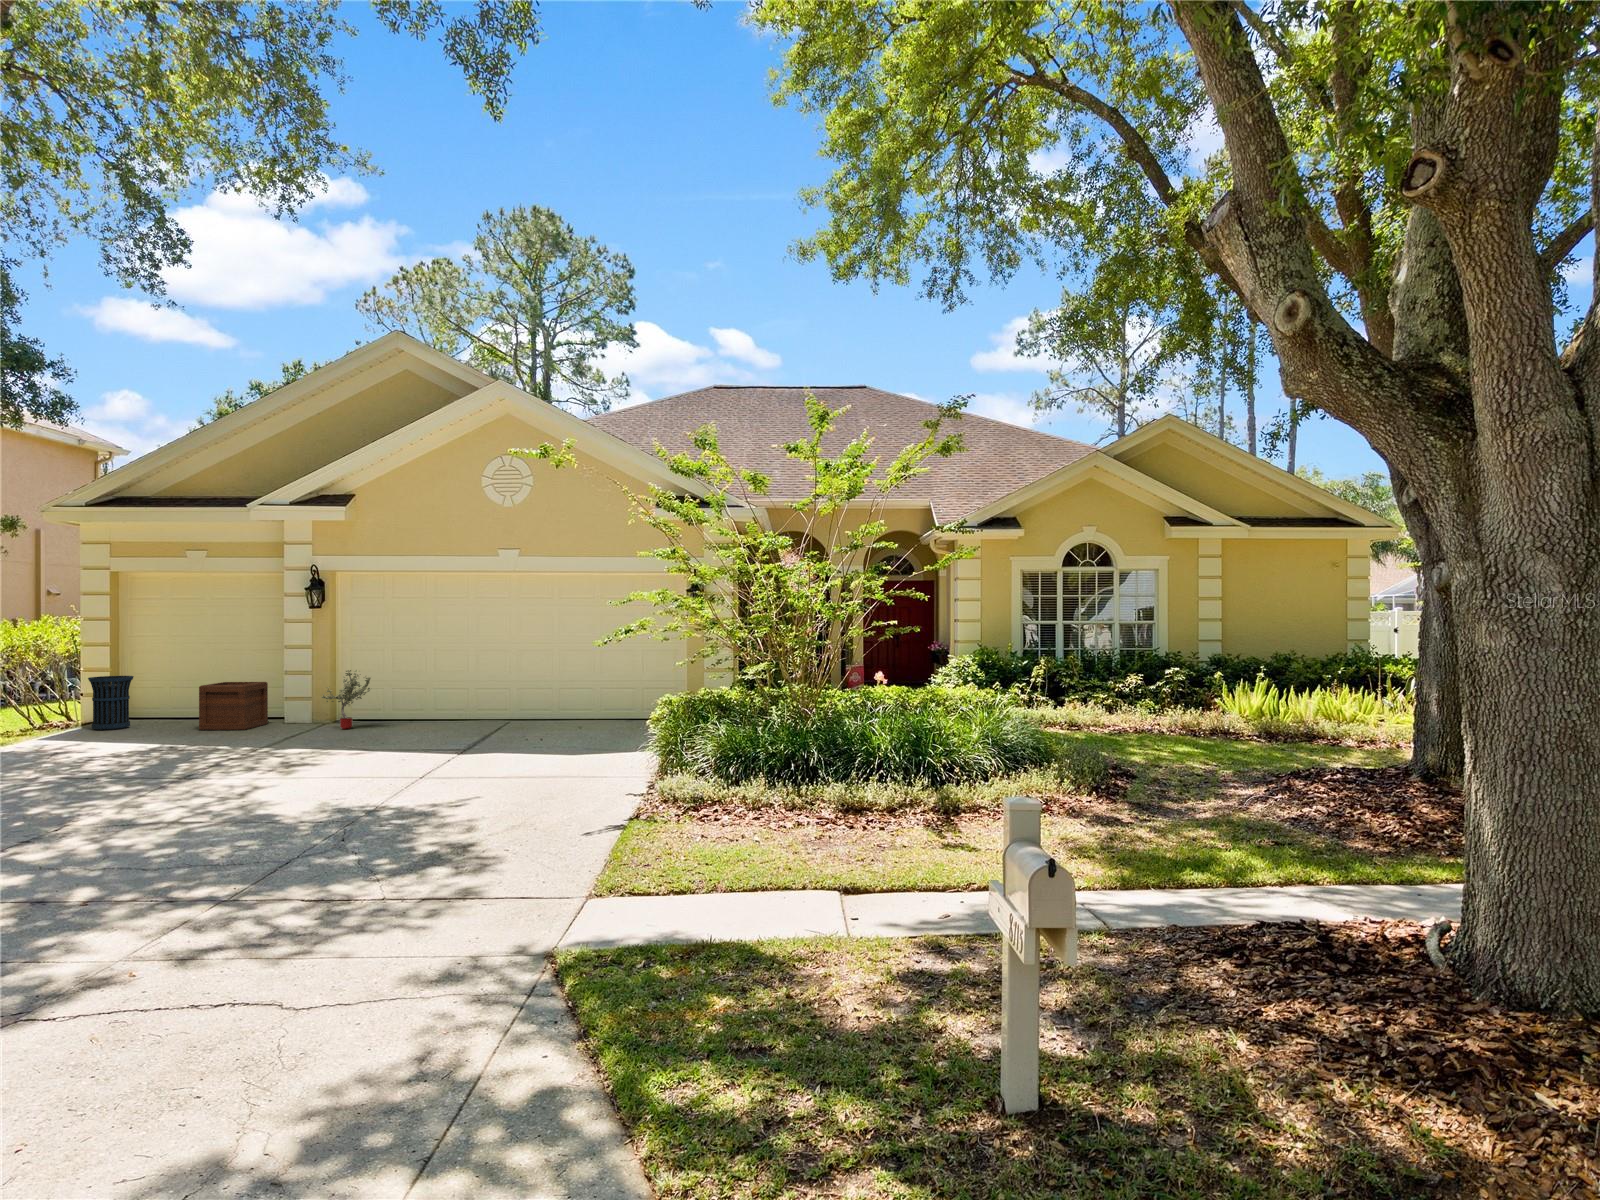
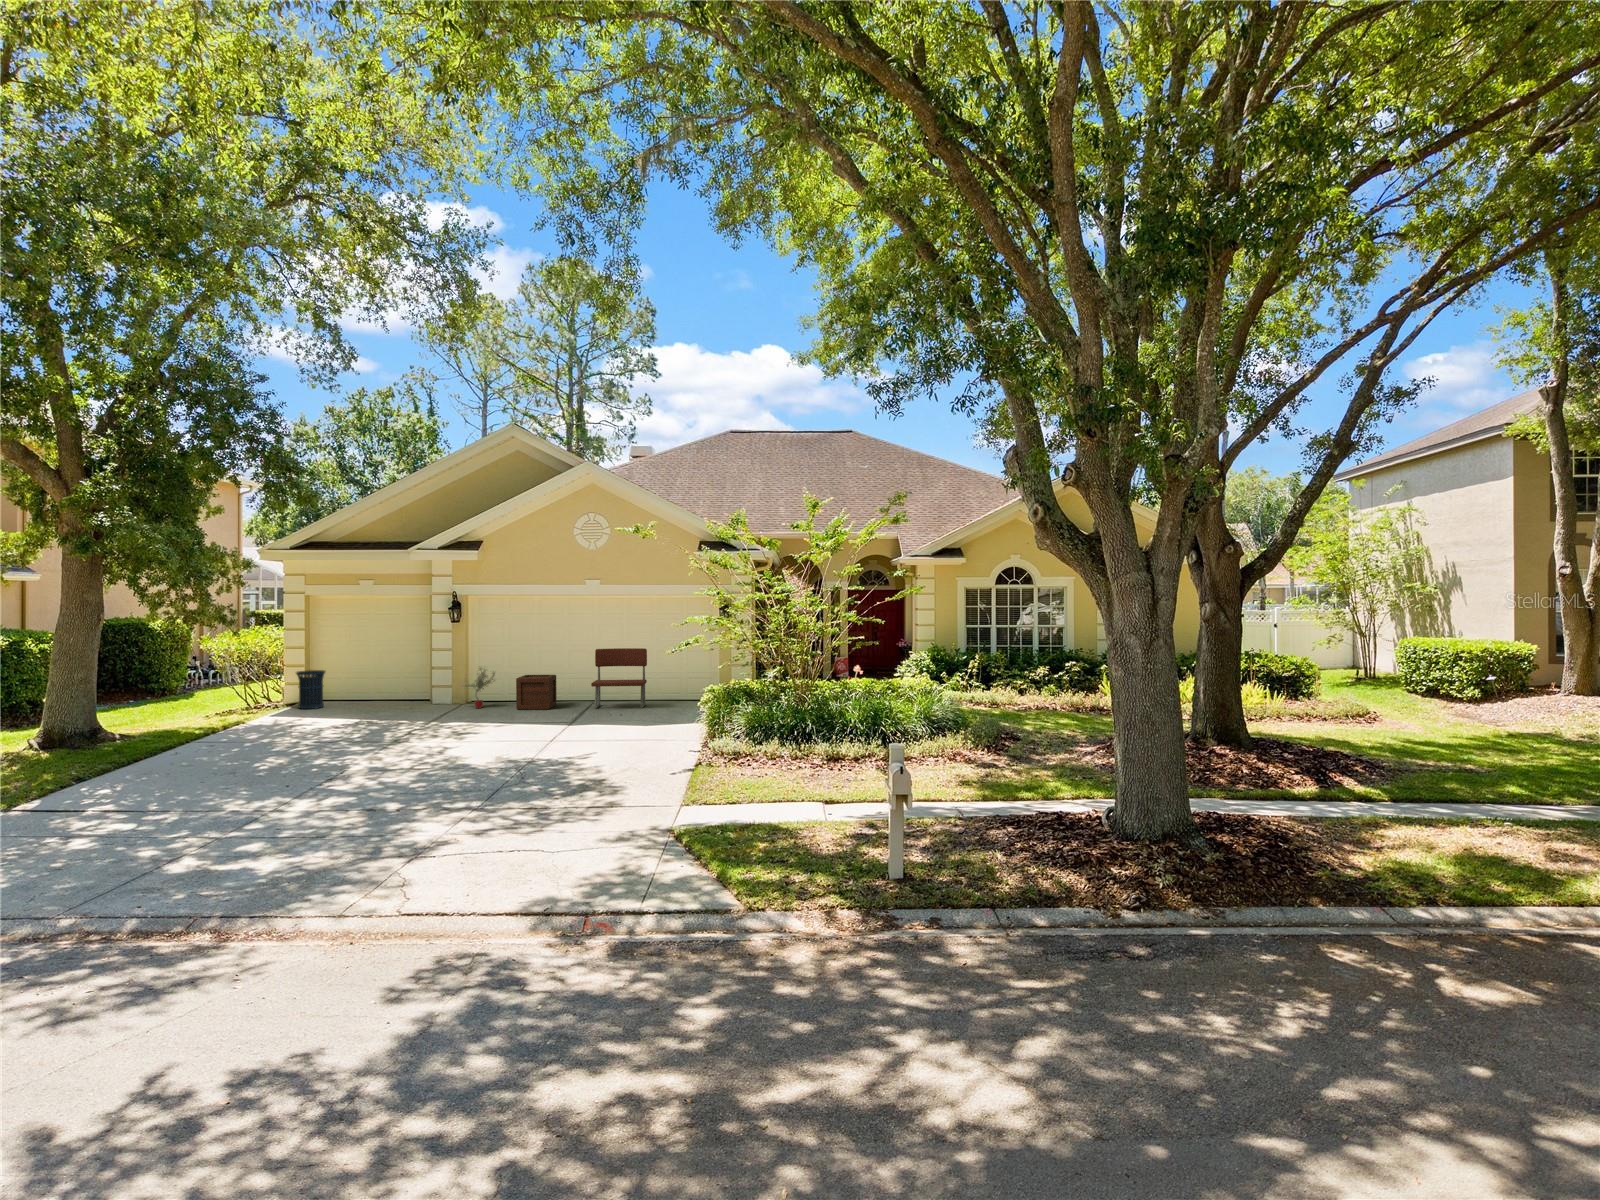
bench: none [504,646,584,730] -> present [591,648,647,708]
wooden crate: present [199,682,268,730] -> present [516,675,557,710]

